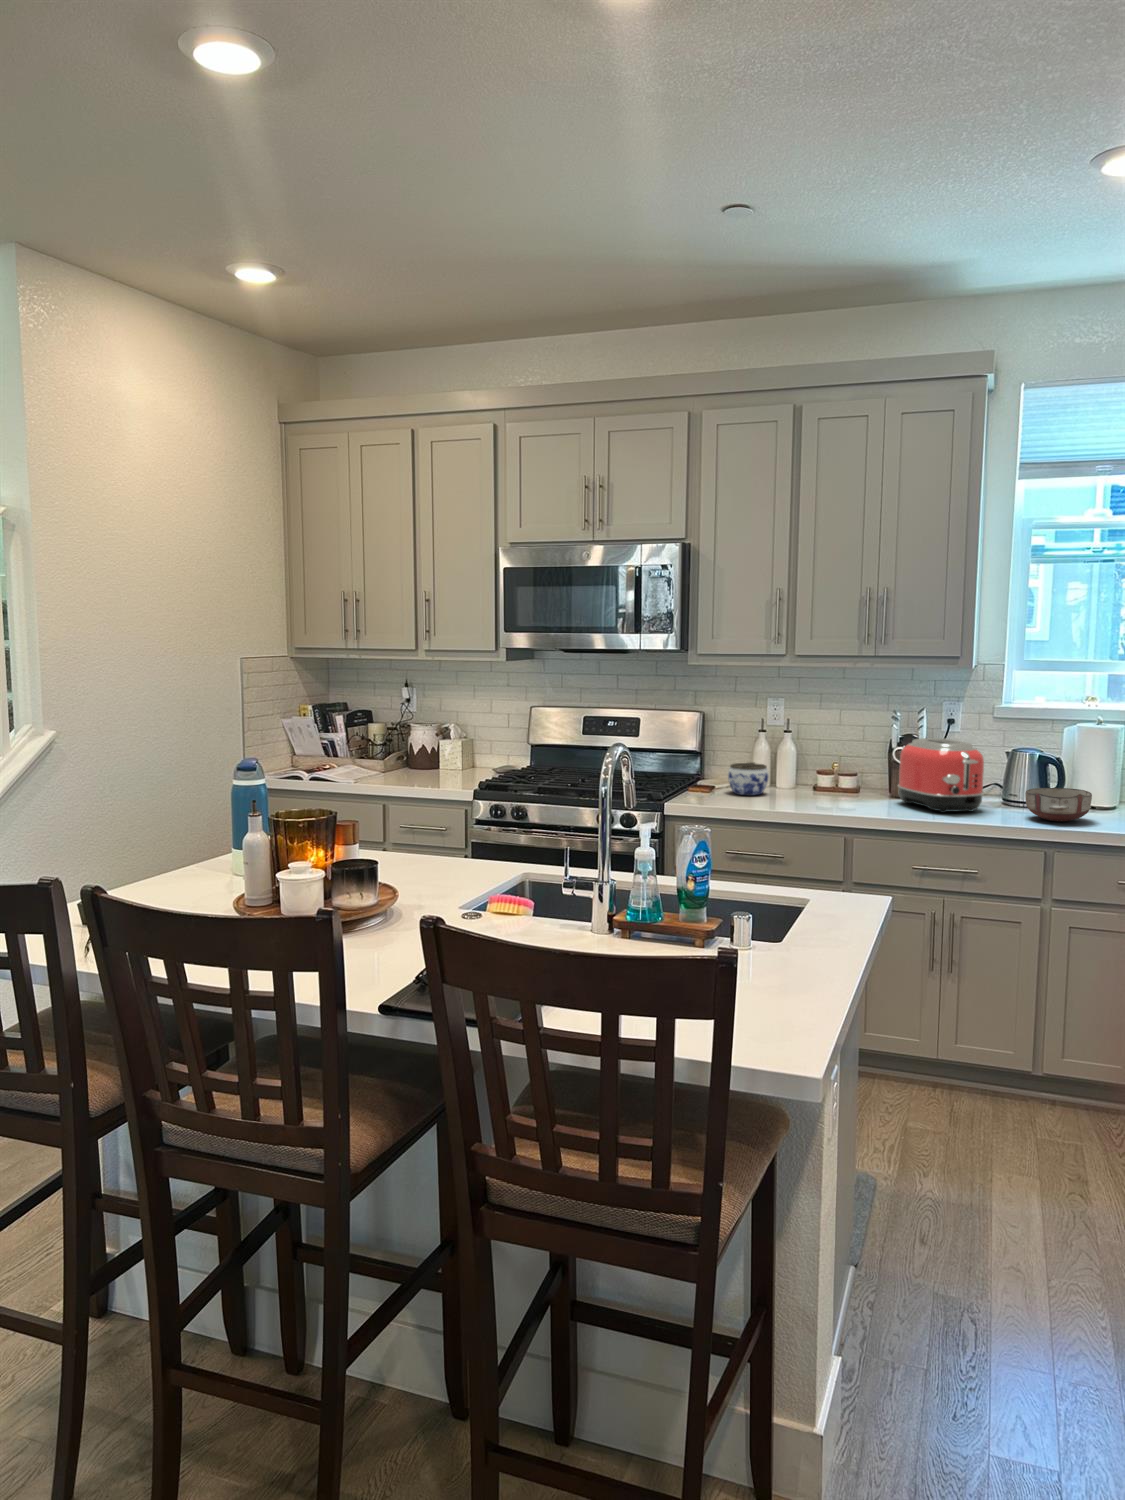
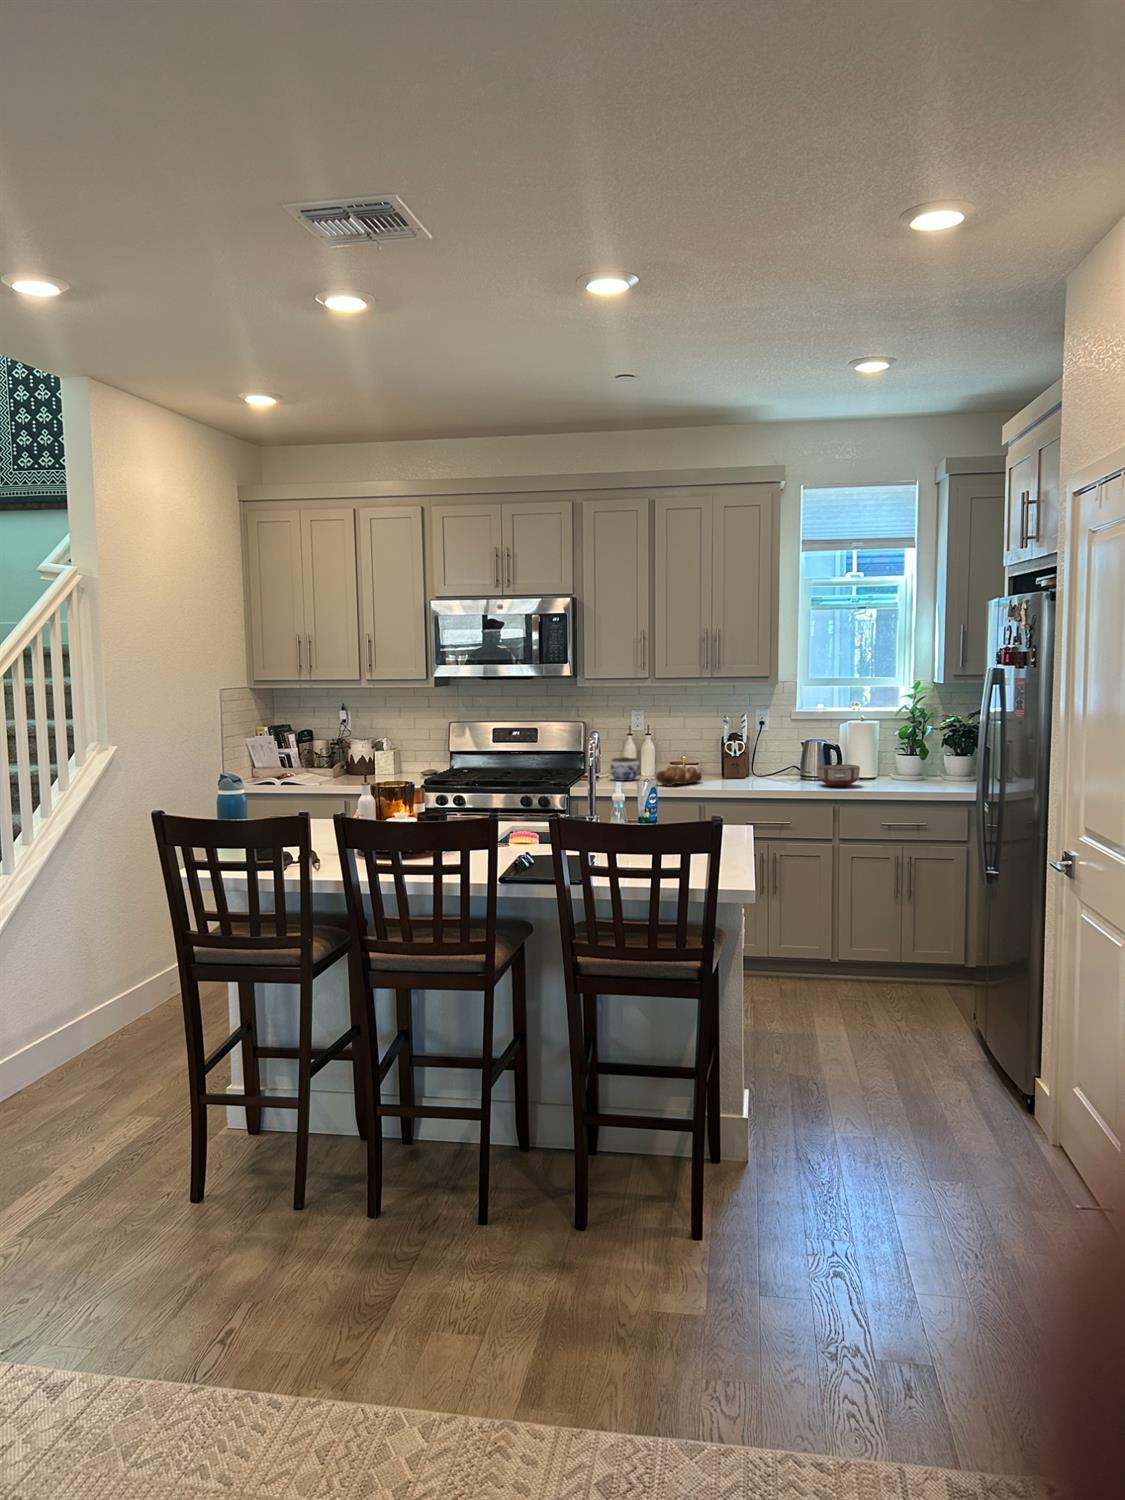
toaster: present [898,738,984,813] -> none [730,734,790,785]
bread loaf: none [785,778,854,808] -> present [655,765,702,786]

